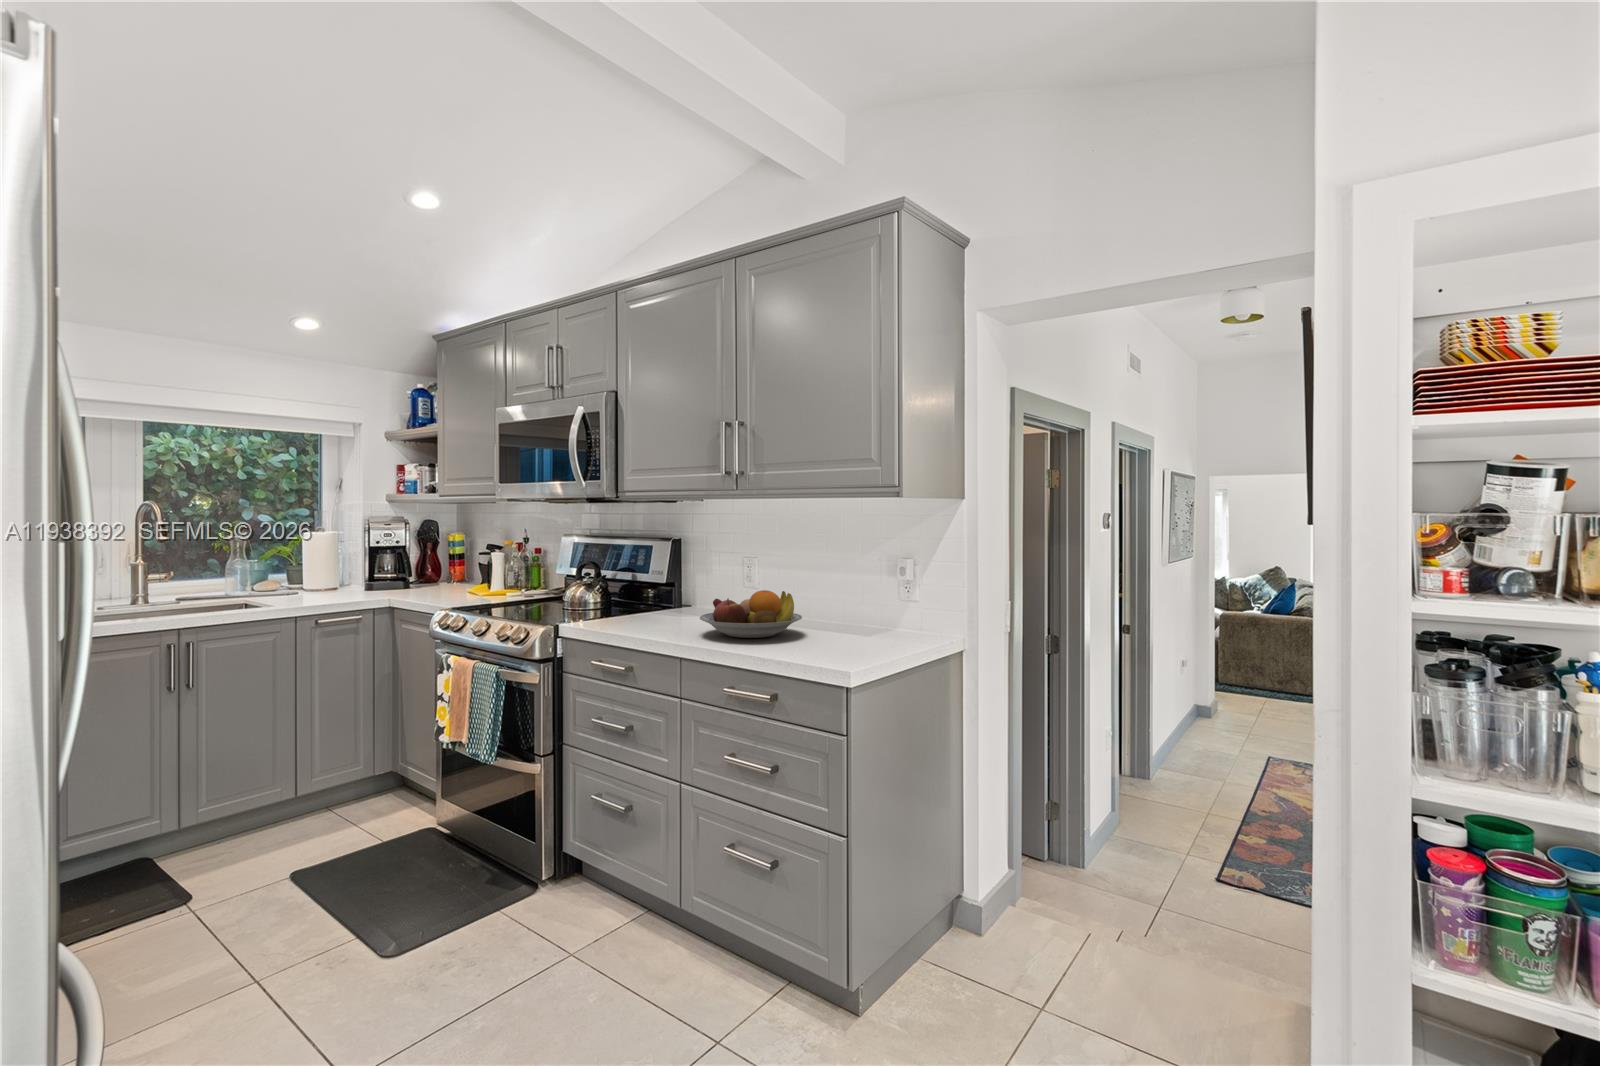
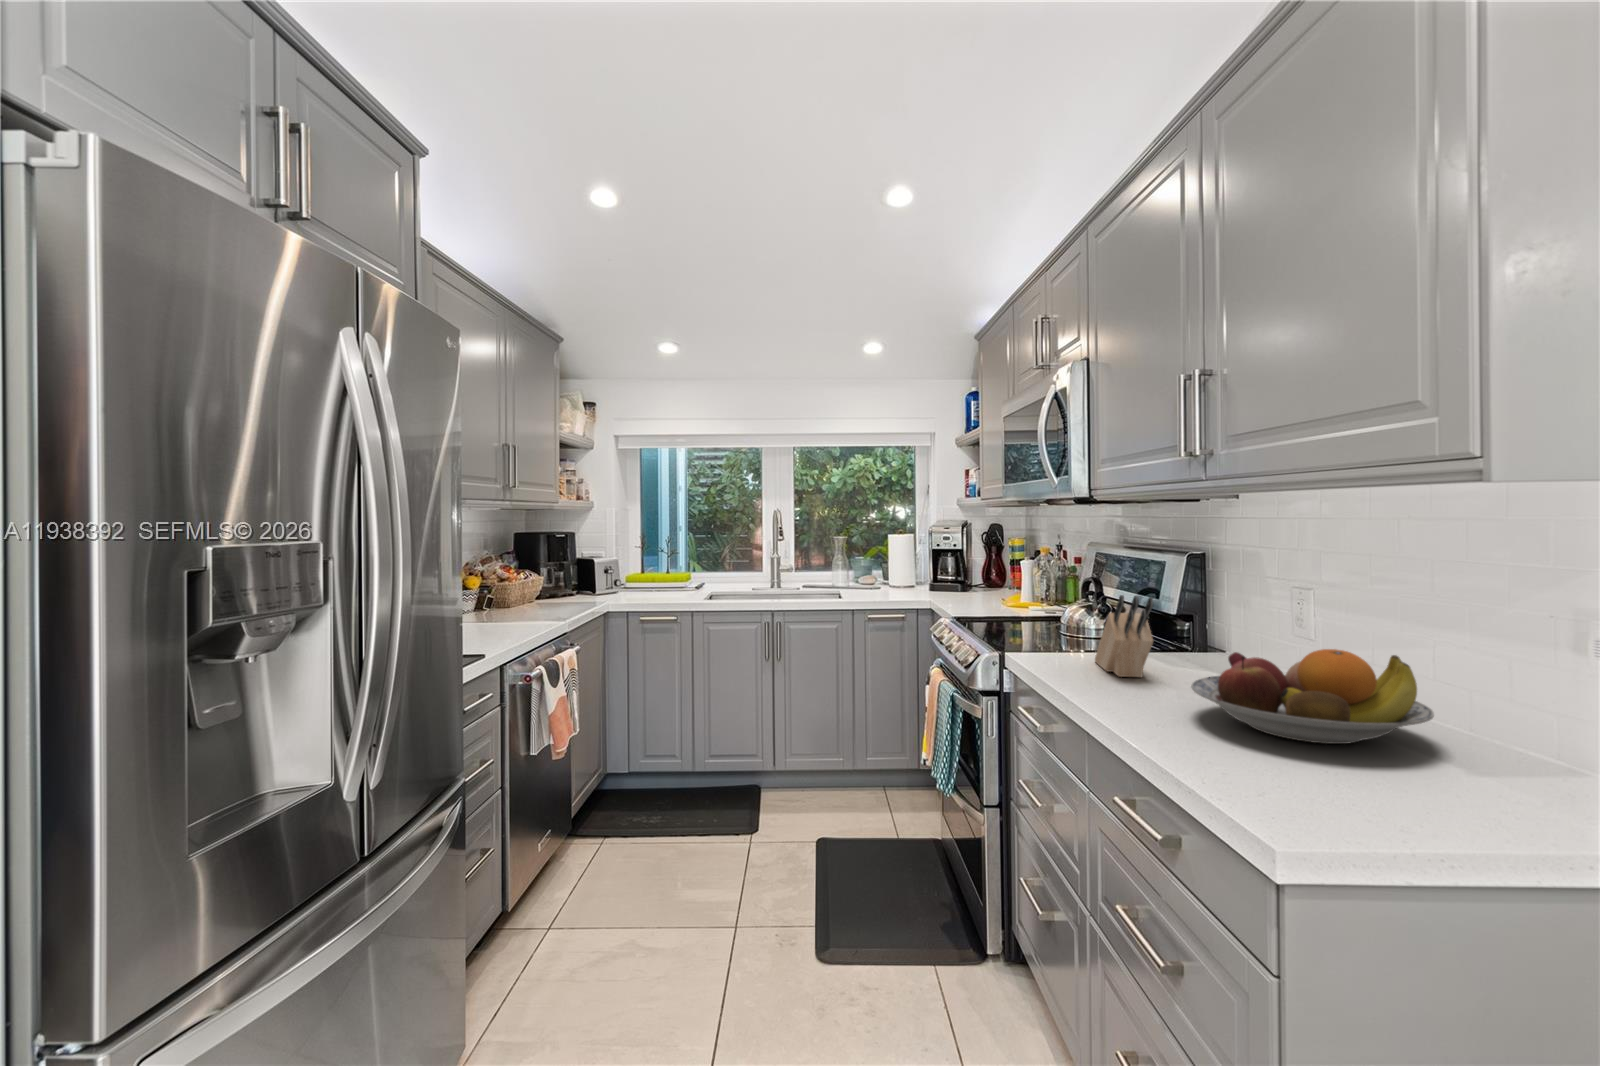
knife block: none [612,572,663,627] -> present [1095,595,1153,677]

